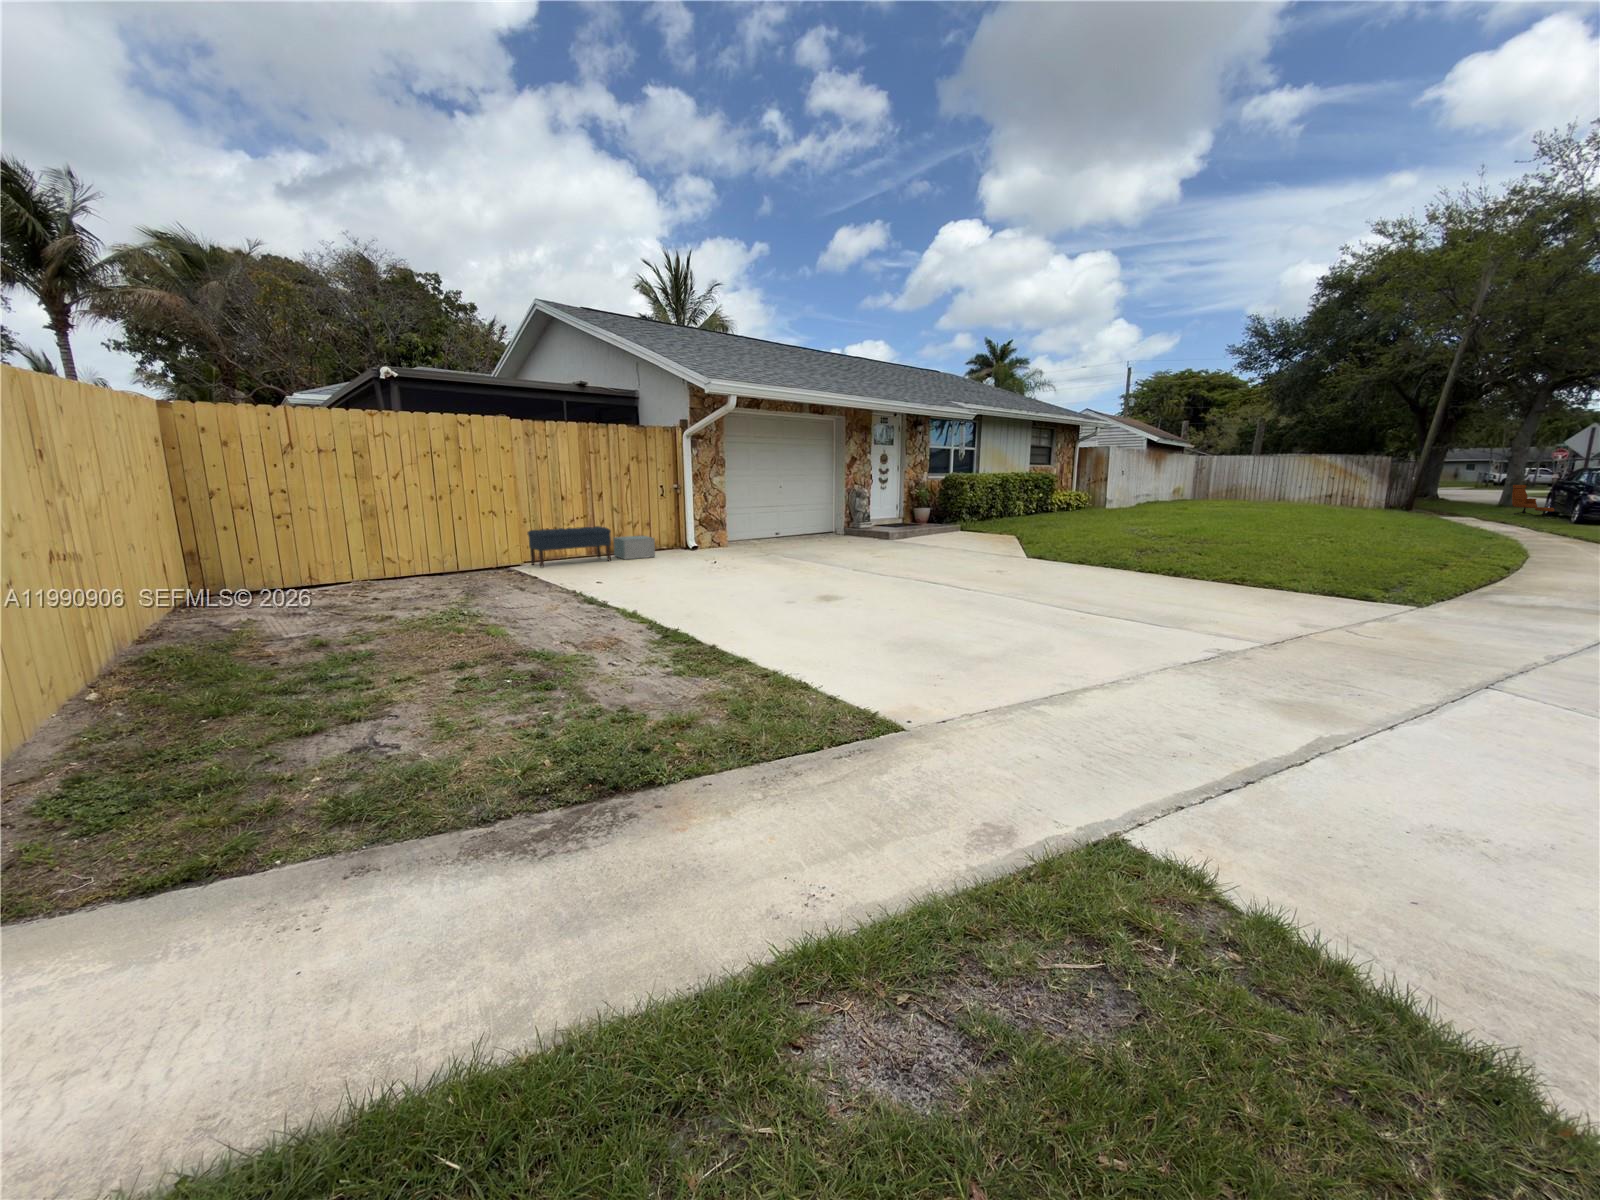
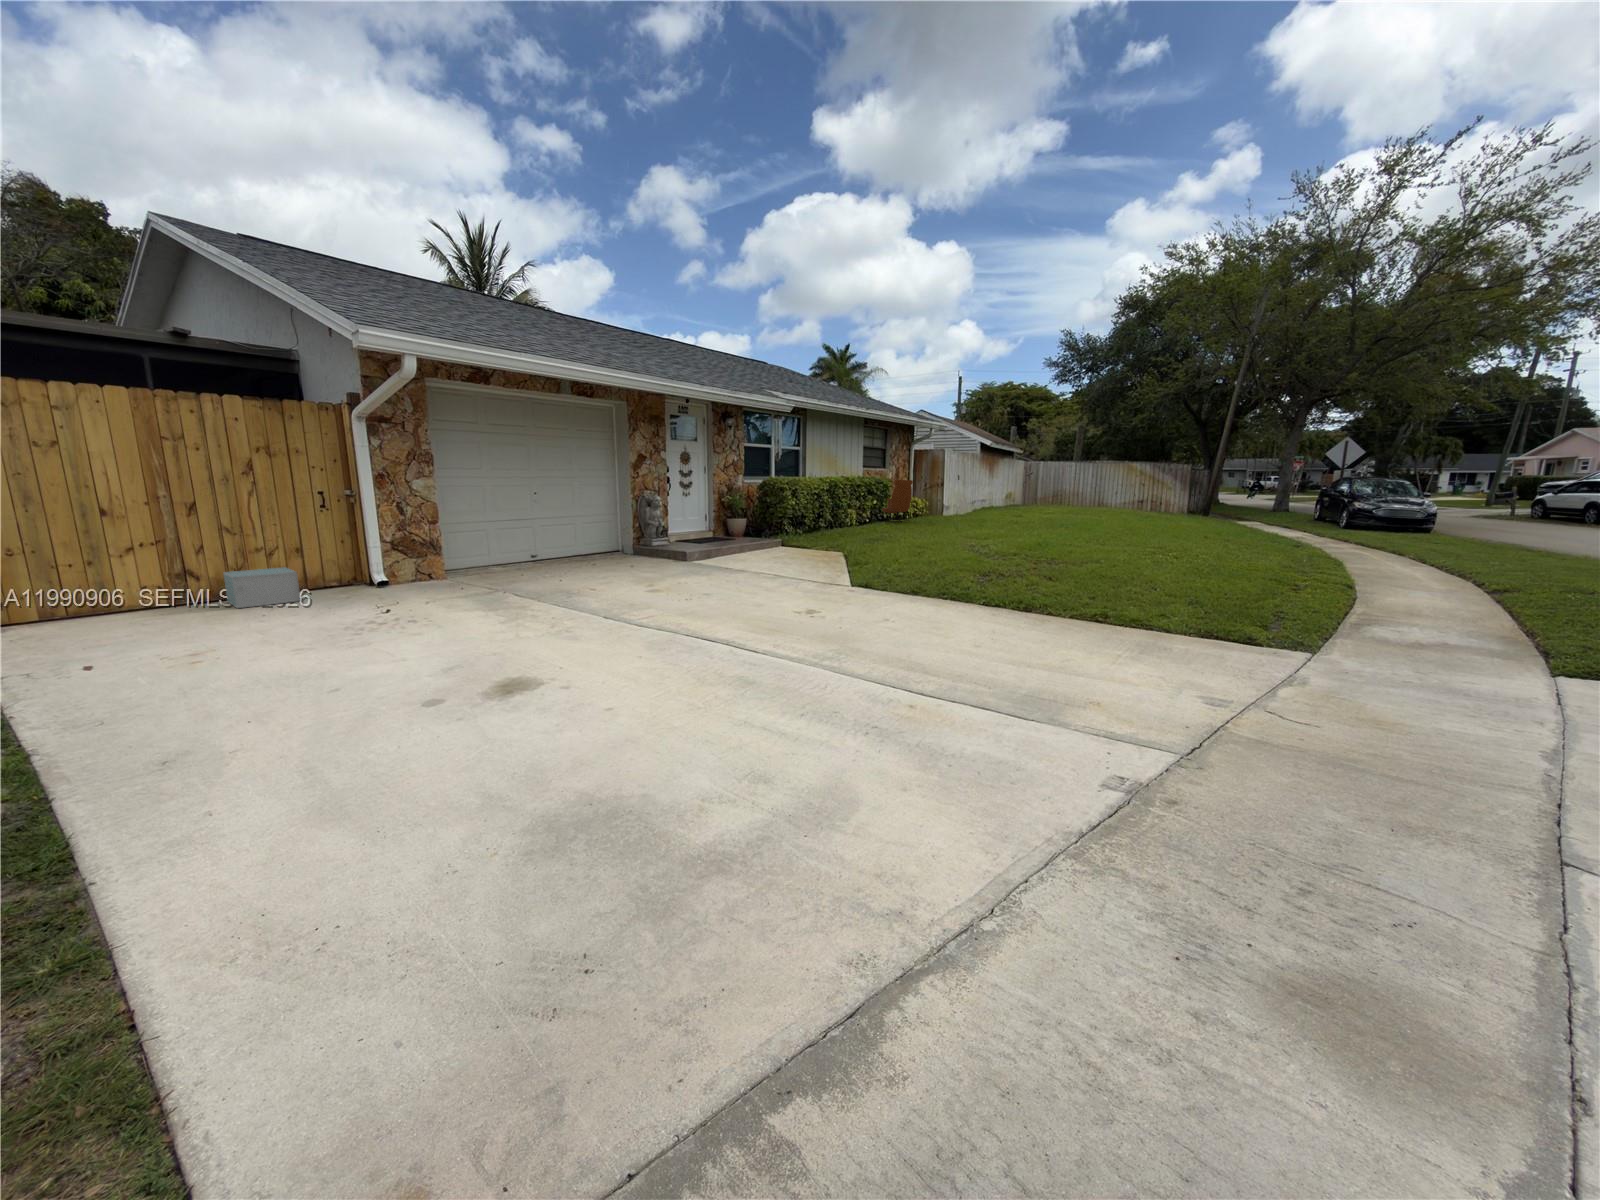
lounge chair: present [1512,485,1554,516] -> present [882,480,913,522]
bench: present [528,526,611,567] -> none [13,556,207,634]

